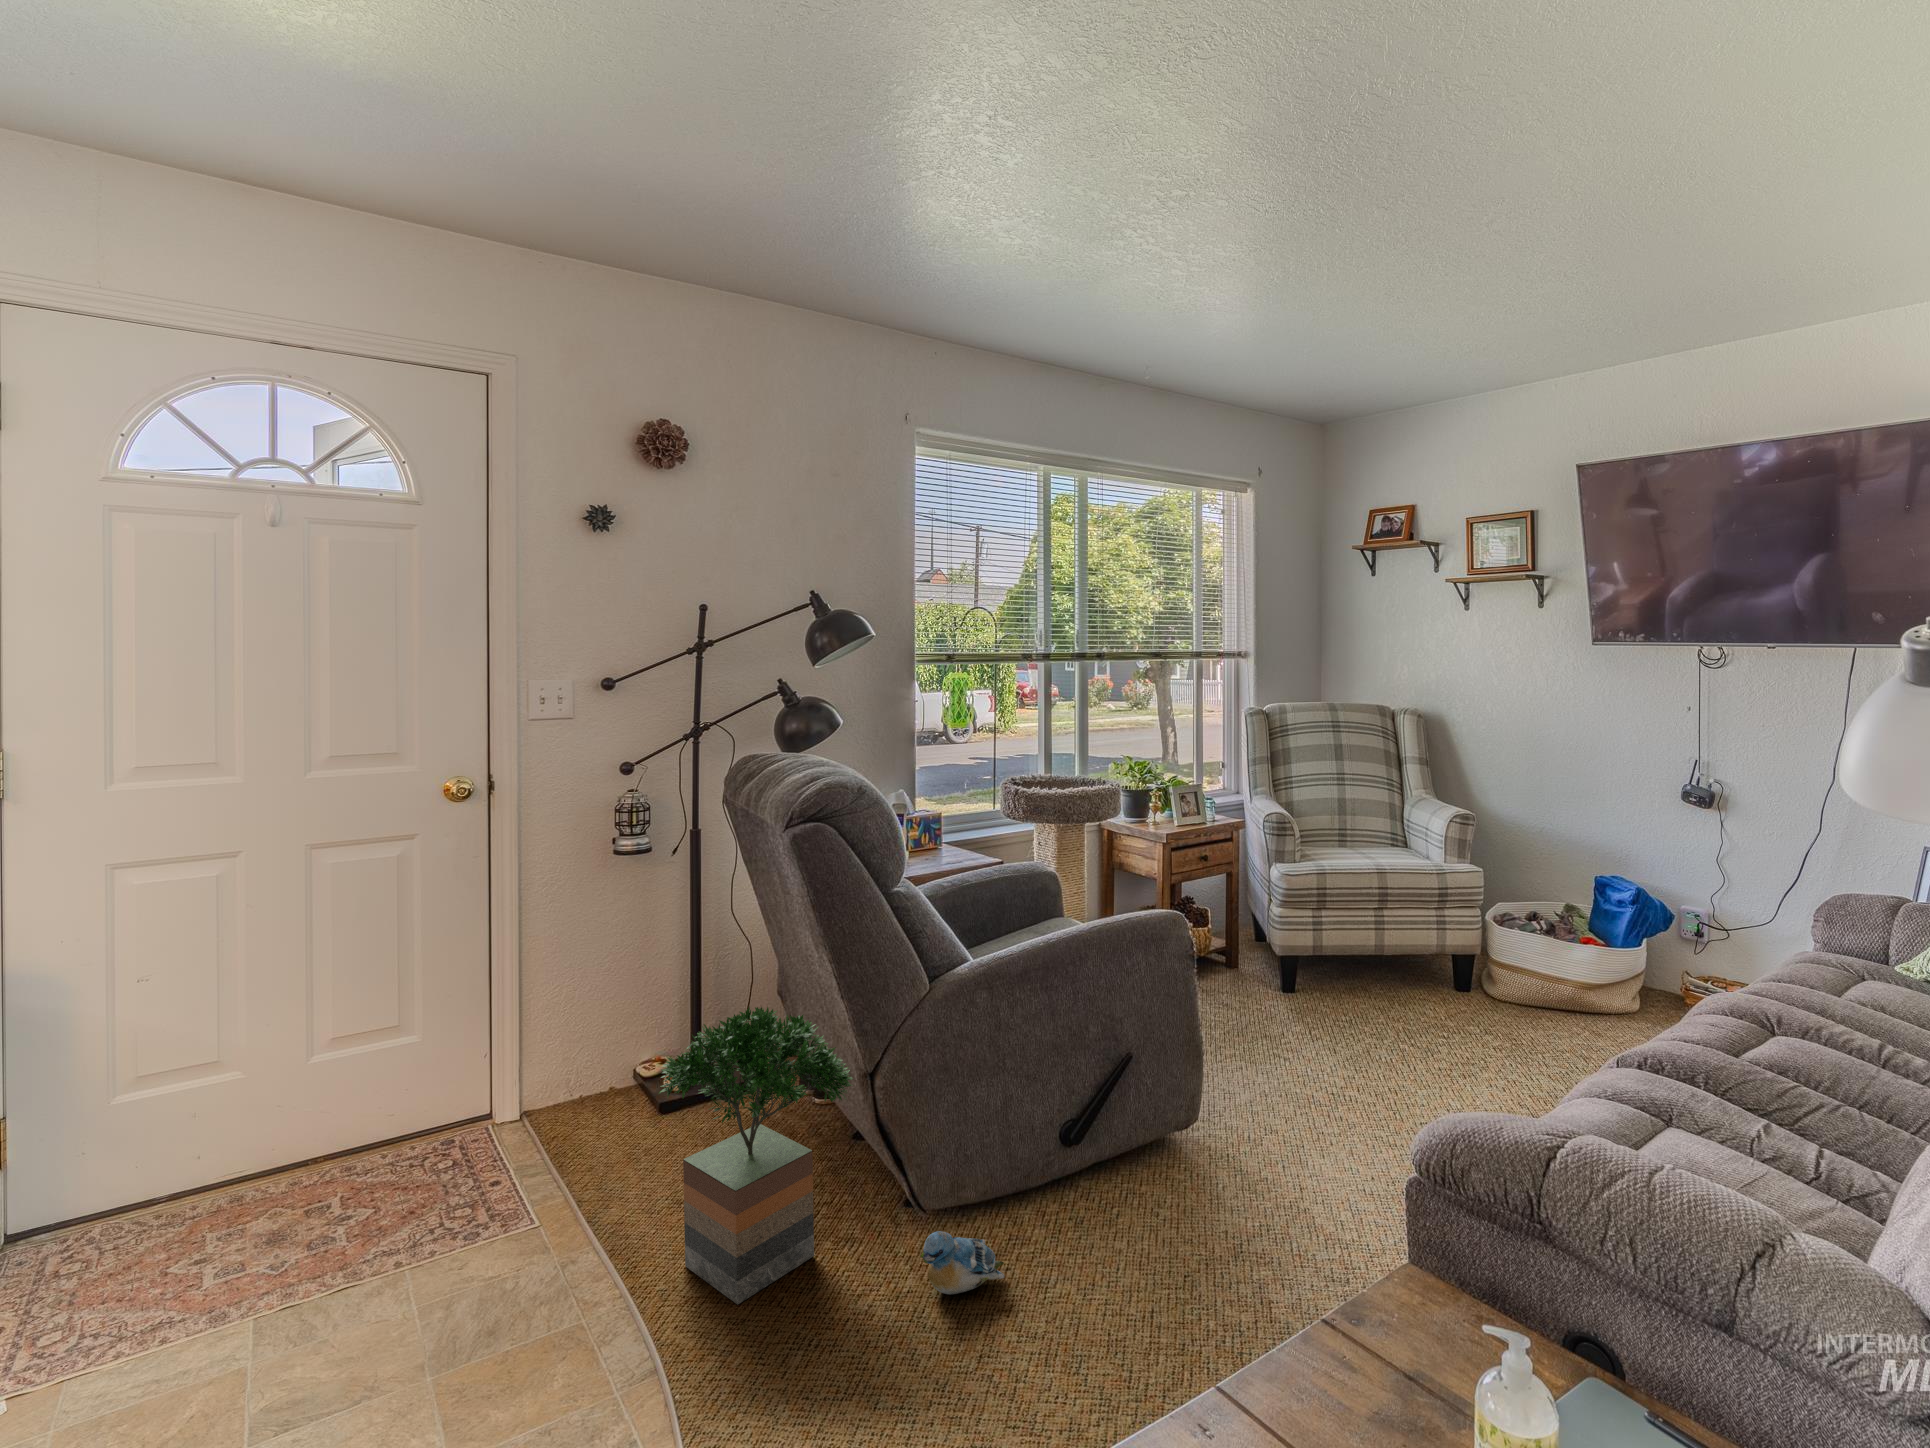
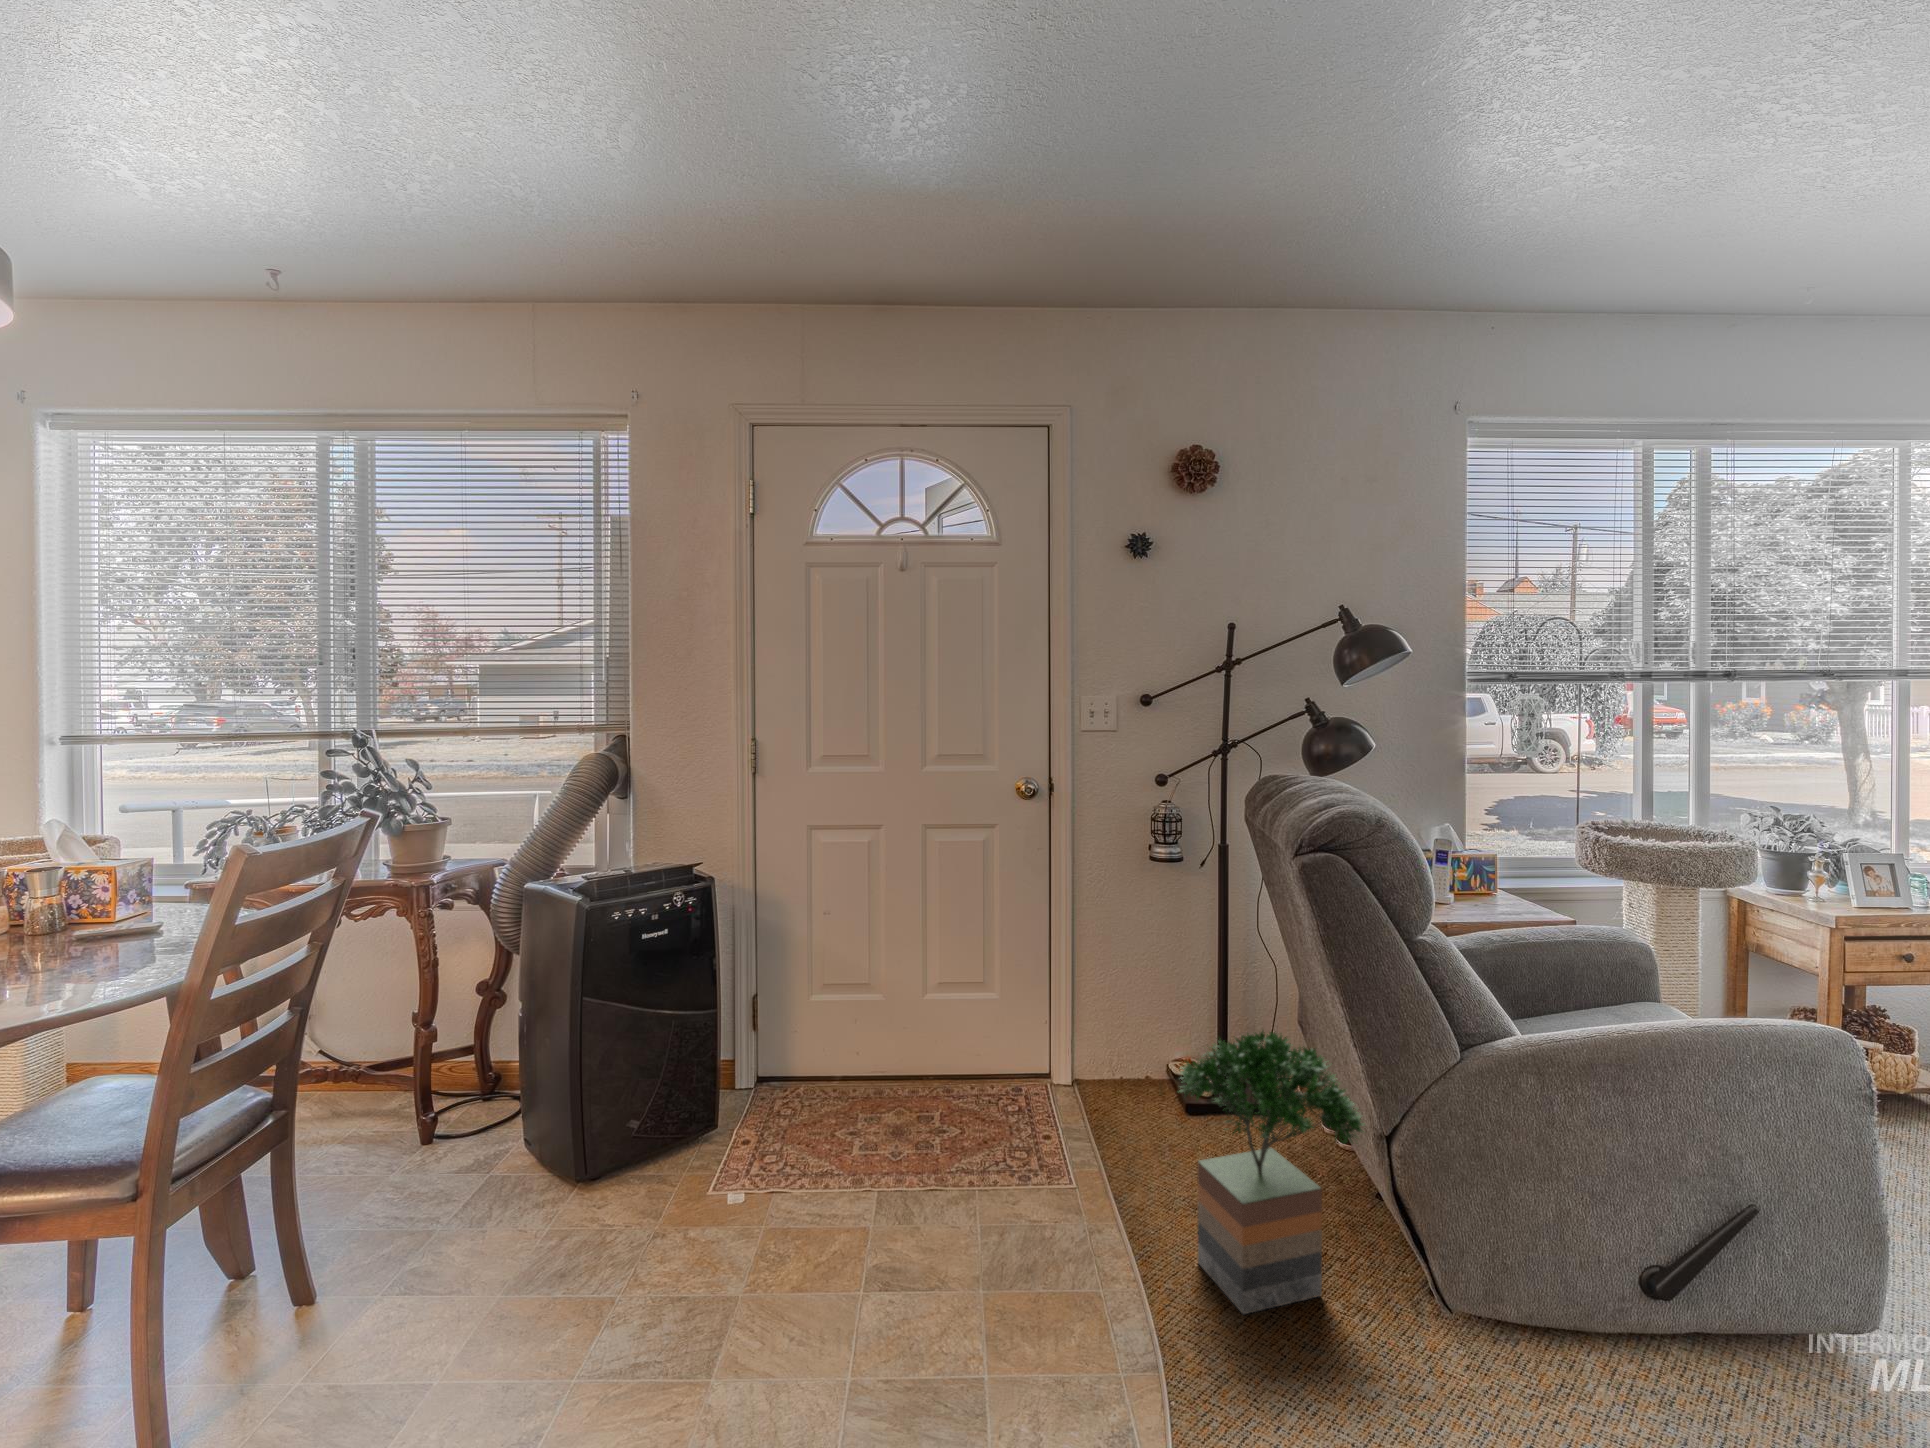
plush toy: present [920,1231,1005,1294] -> none [1433,1313,1536,1392]

